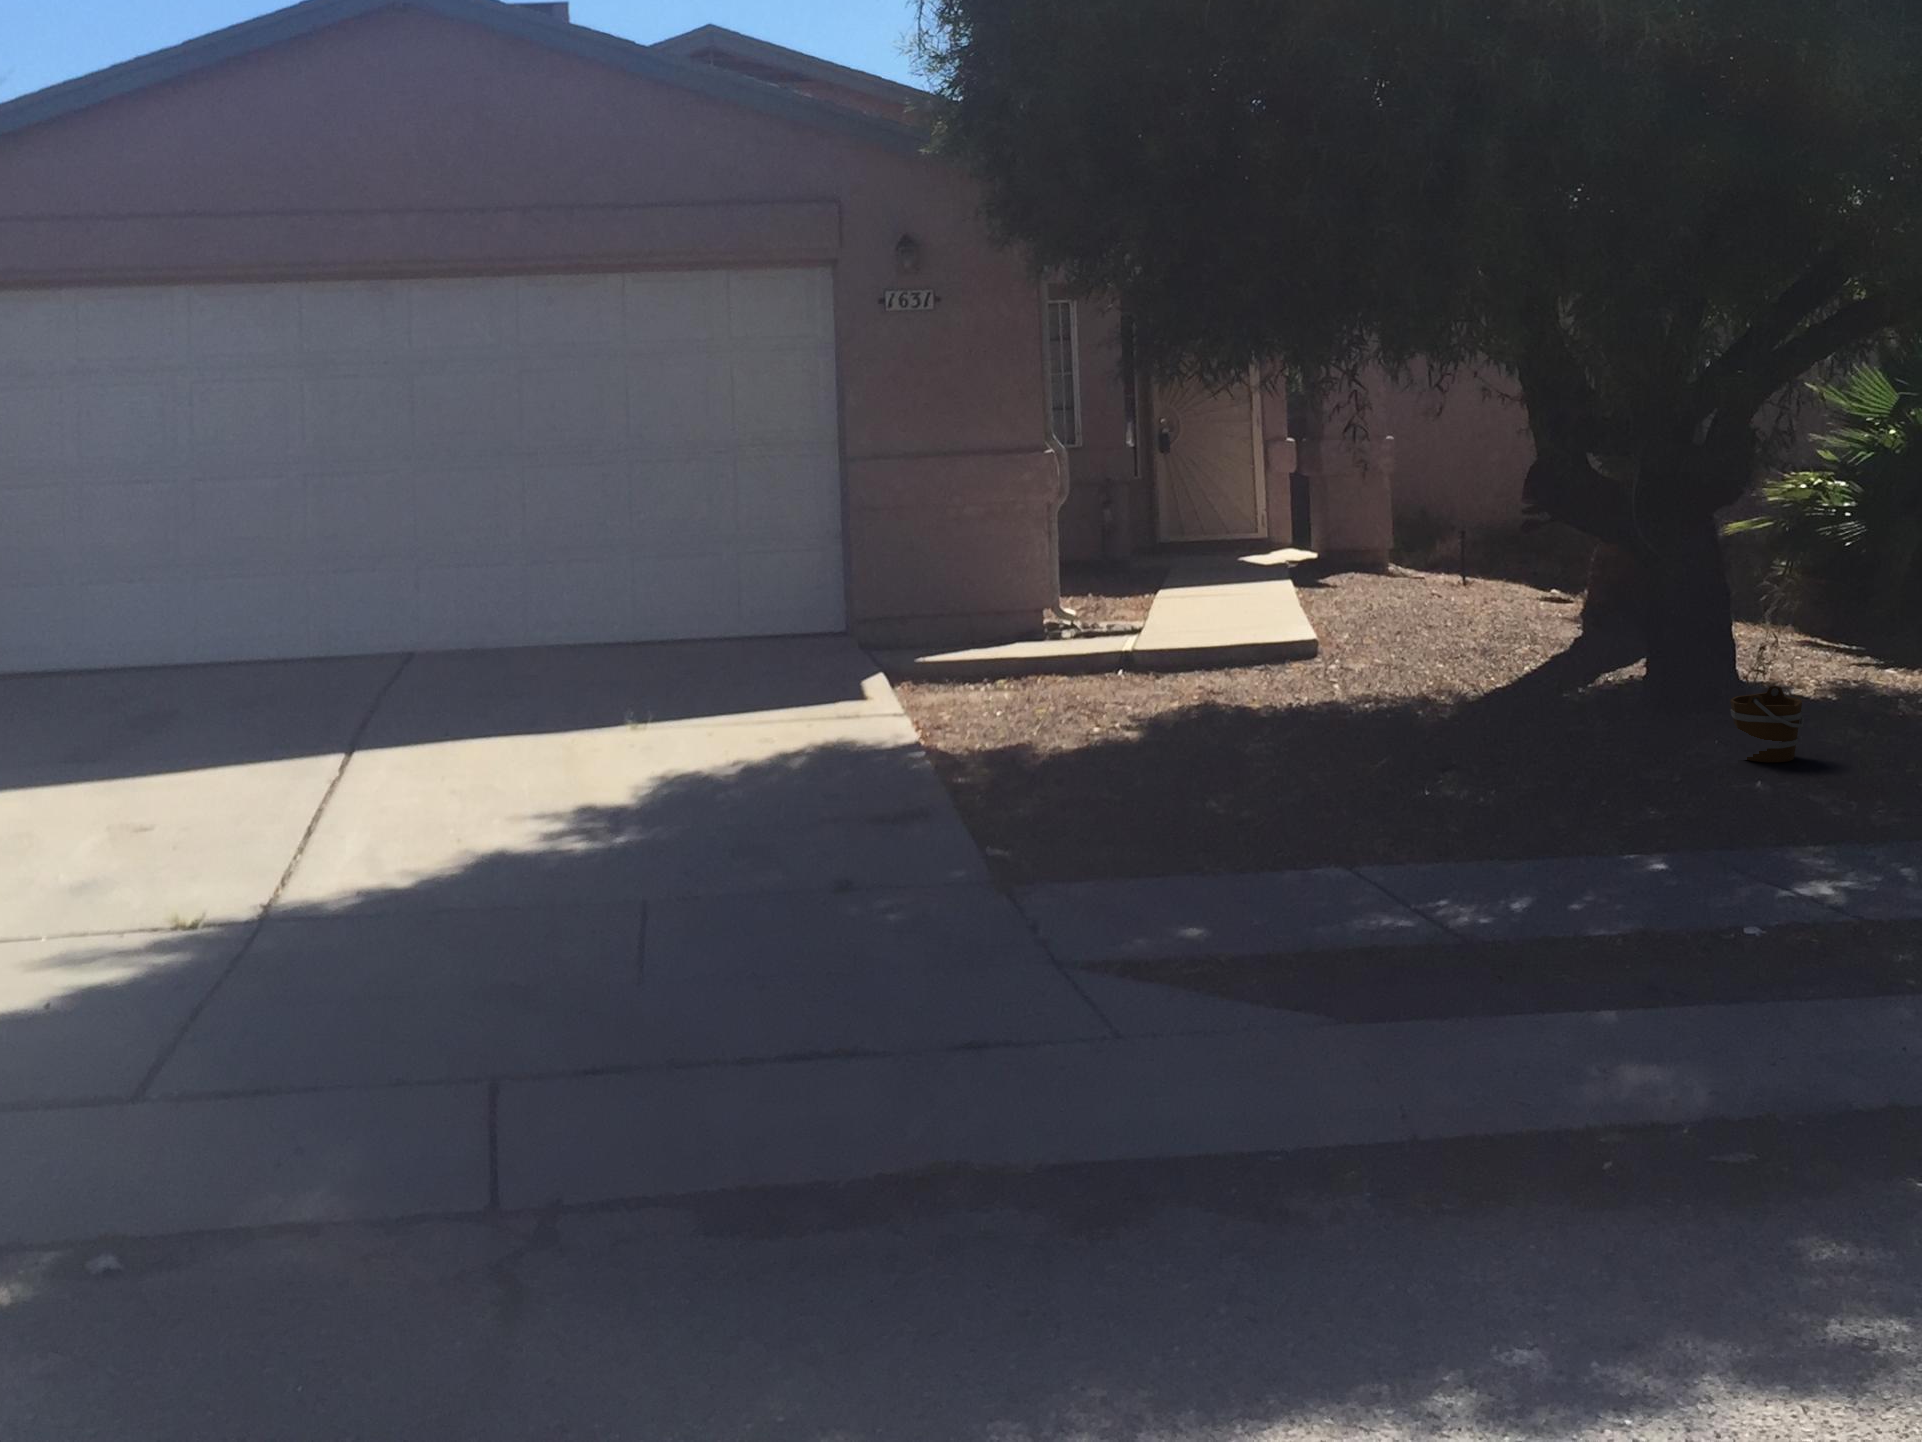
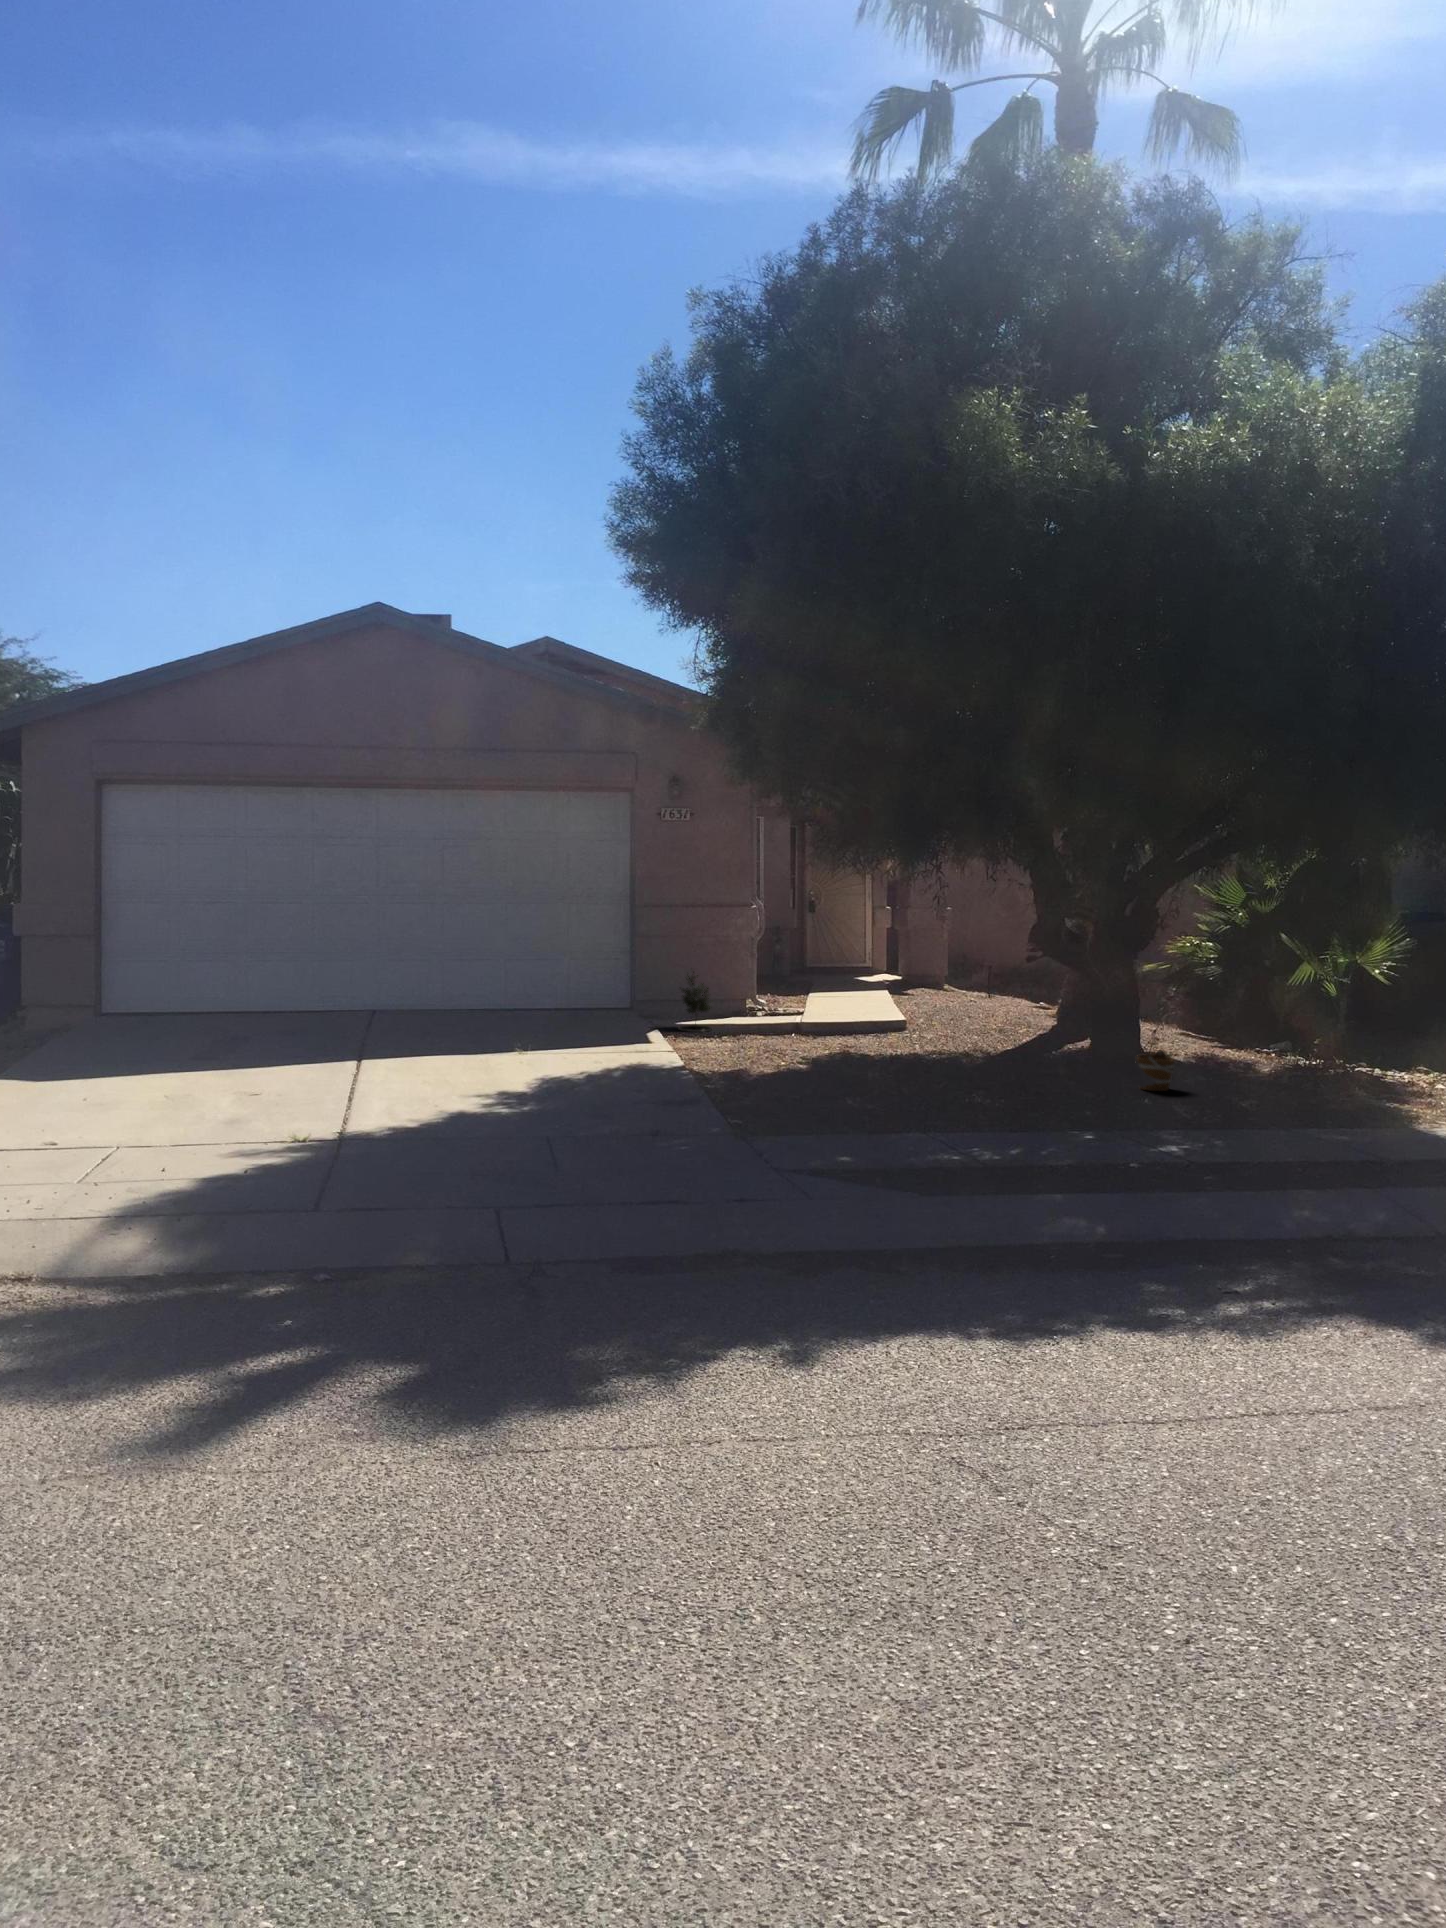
potted tree: none [922,560,987,671] -> present [678,972,712,1032]

